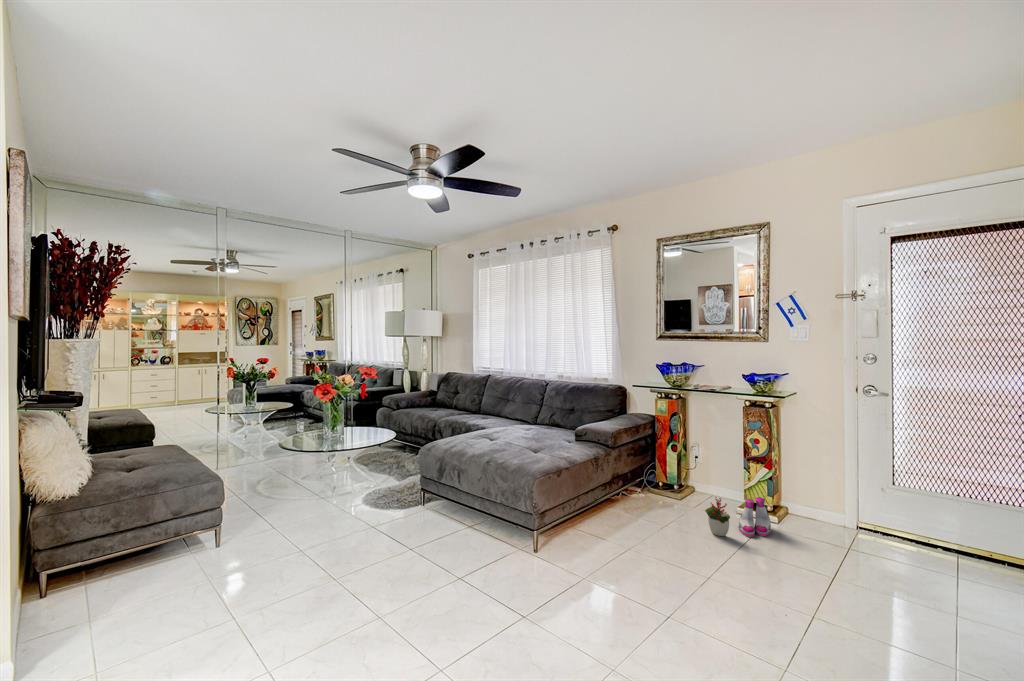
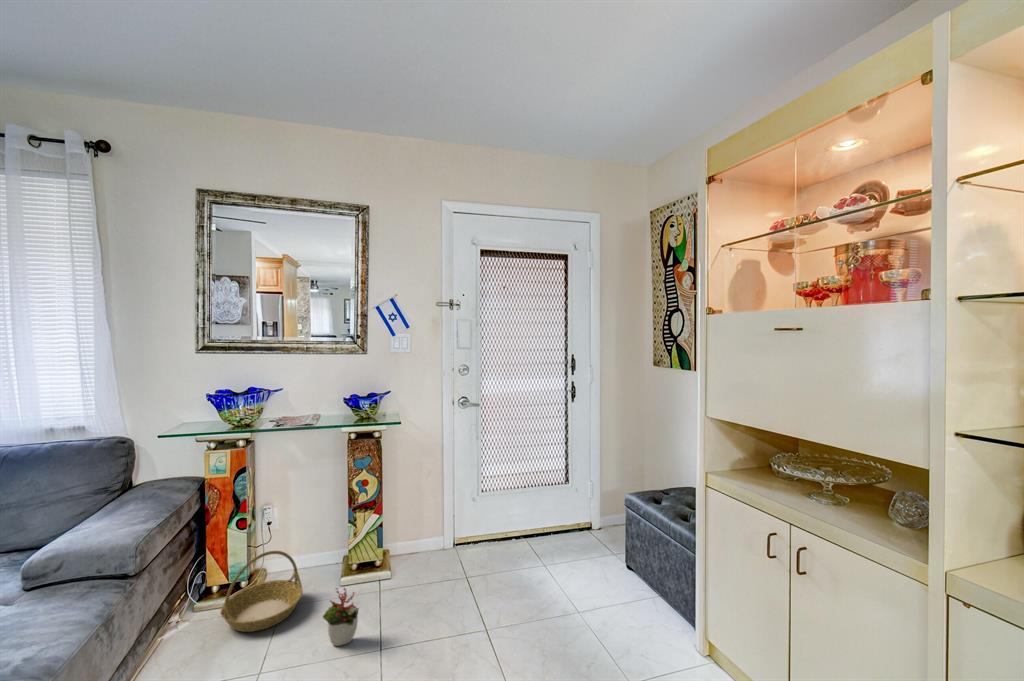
basket: none [658,466,706,512] -> present [221,551,303,632]
boots: present [739,497,771,537] -> none [358,558,395,622]

